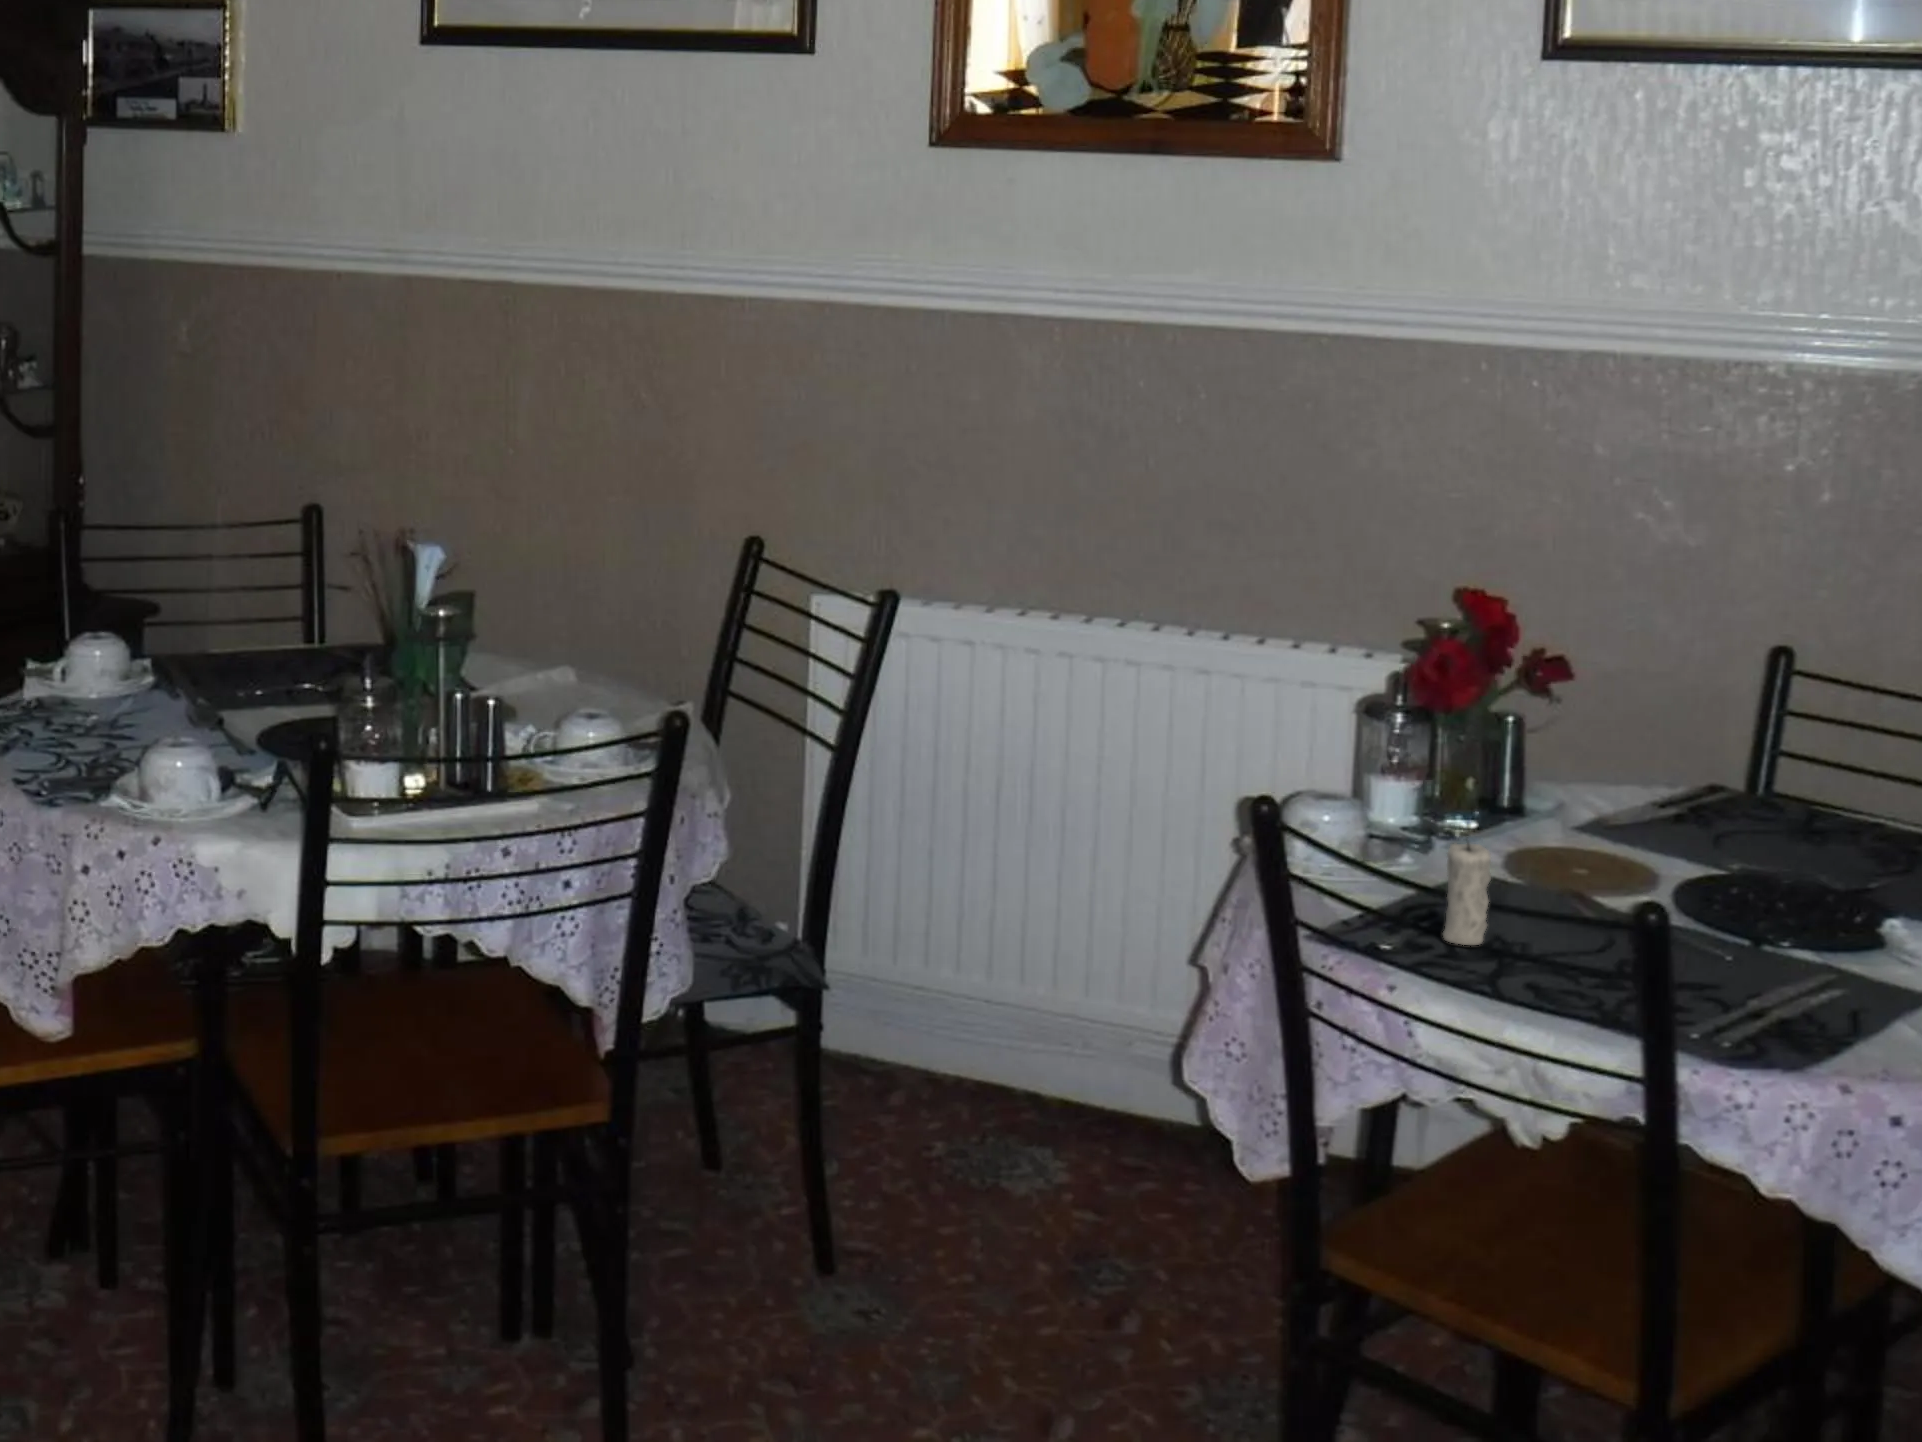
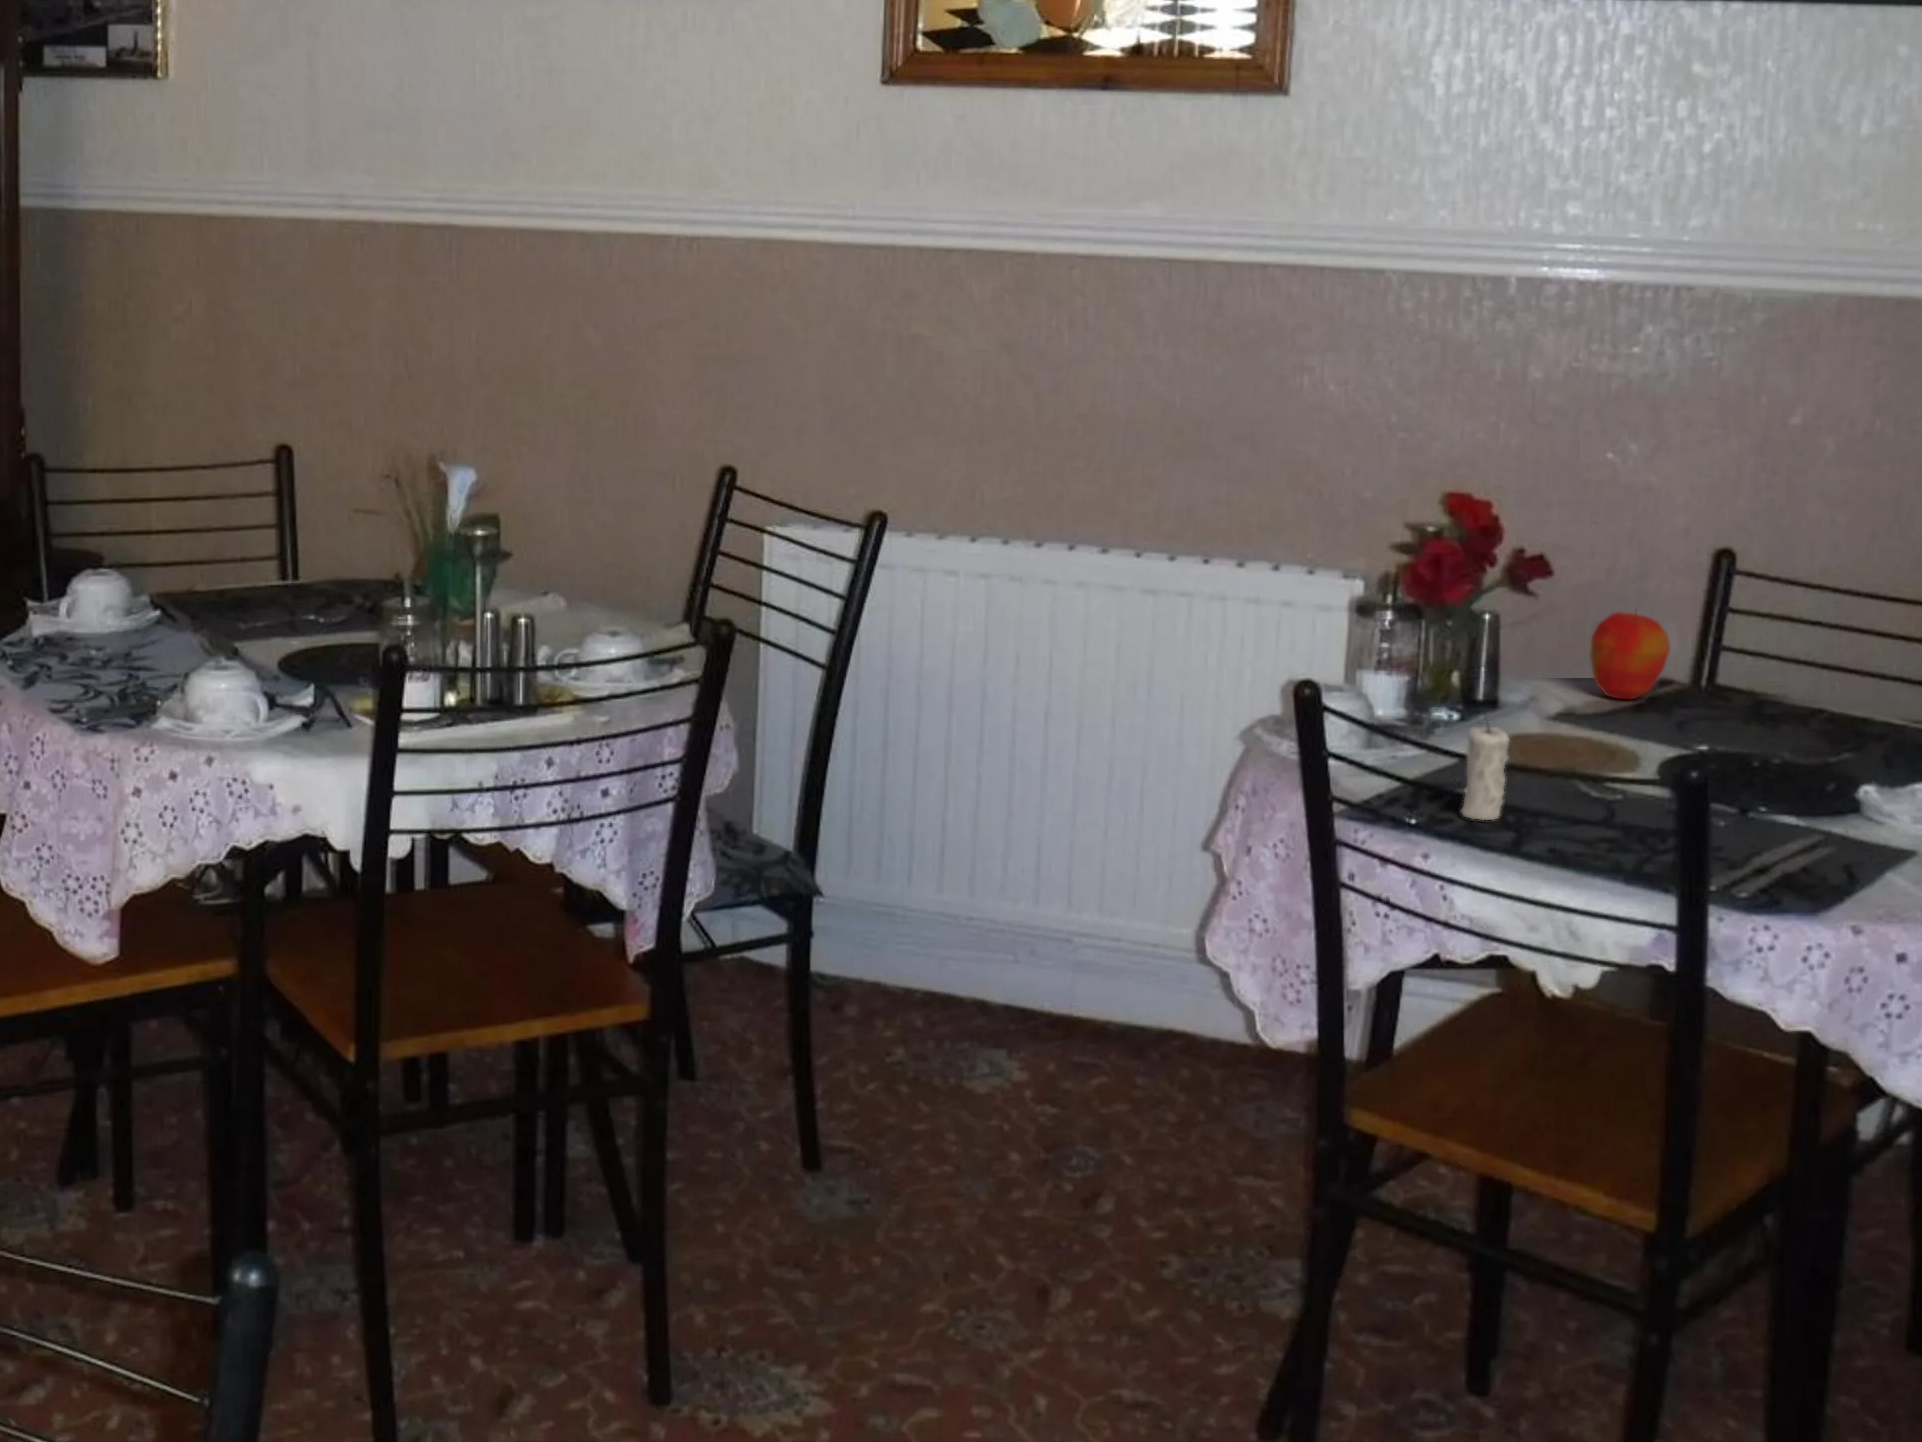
apple: none [1637,713,1722,812] -> present [1590,612,1670,699]

